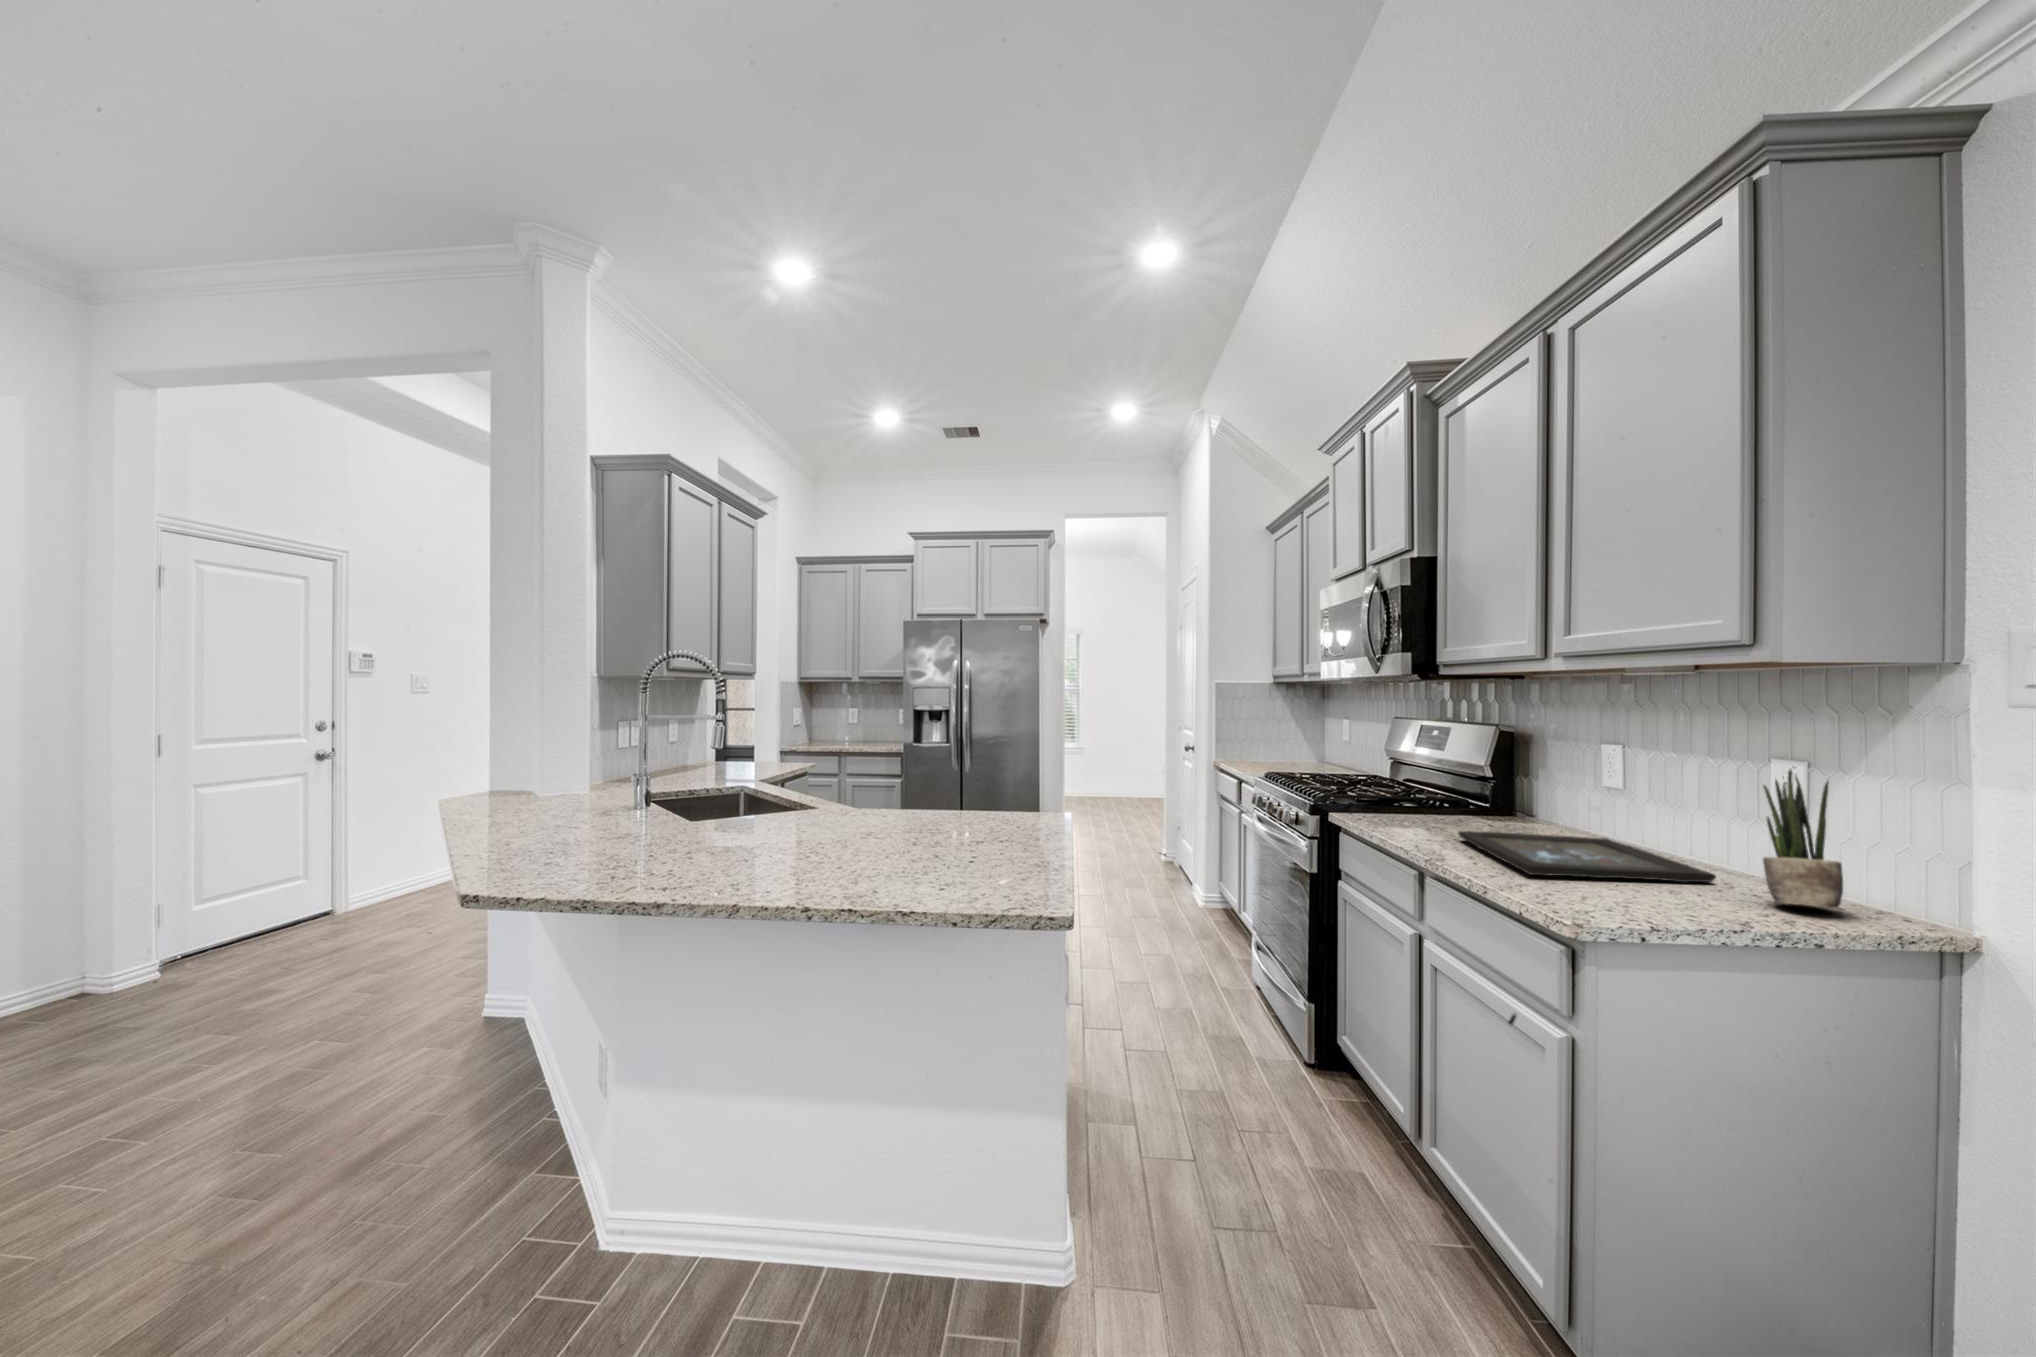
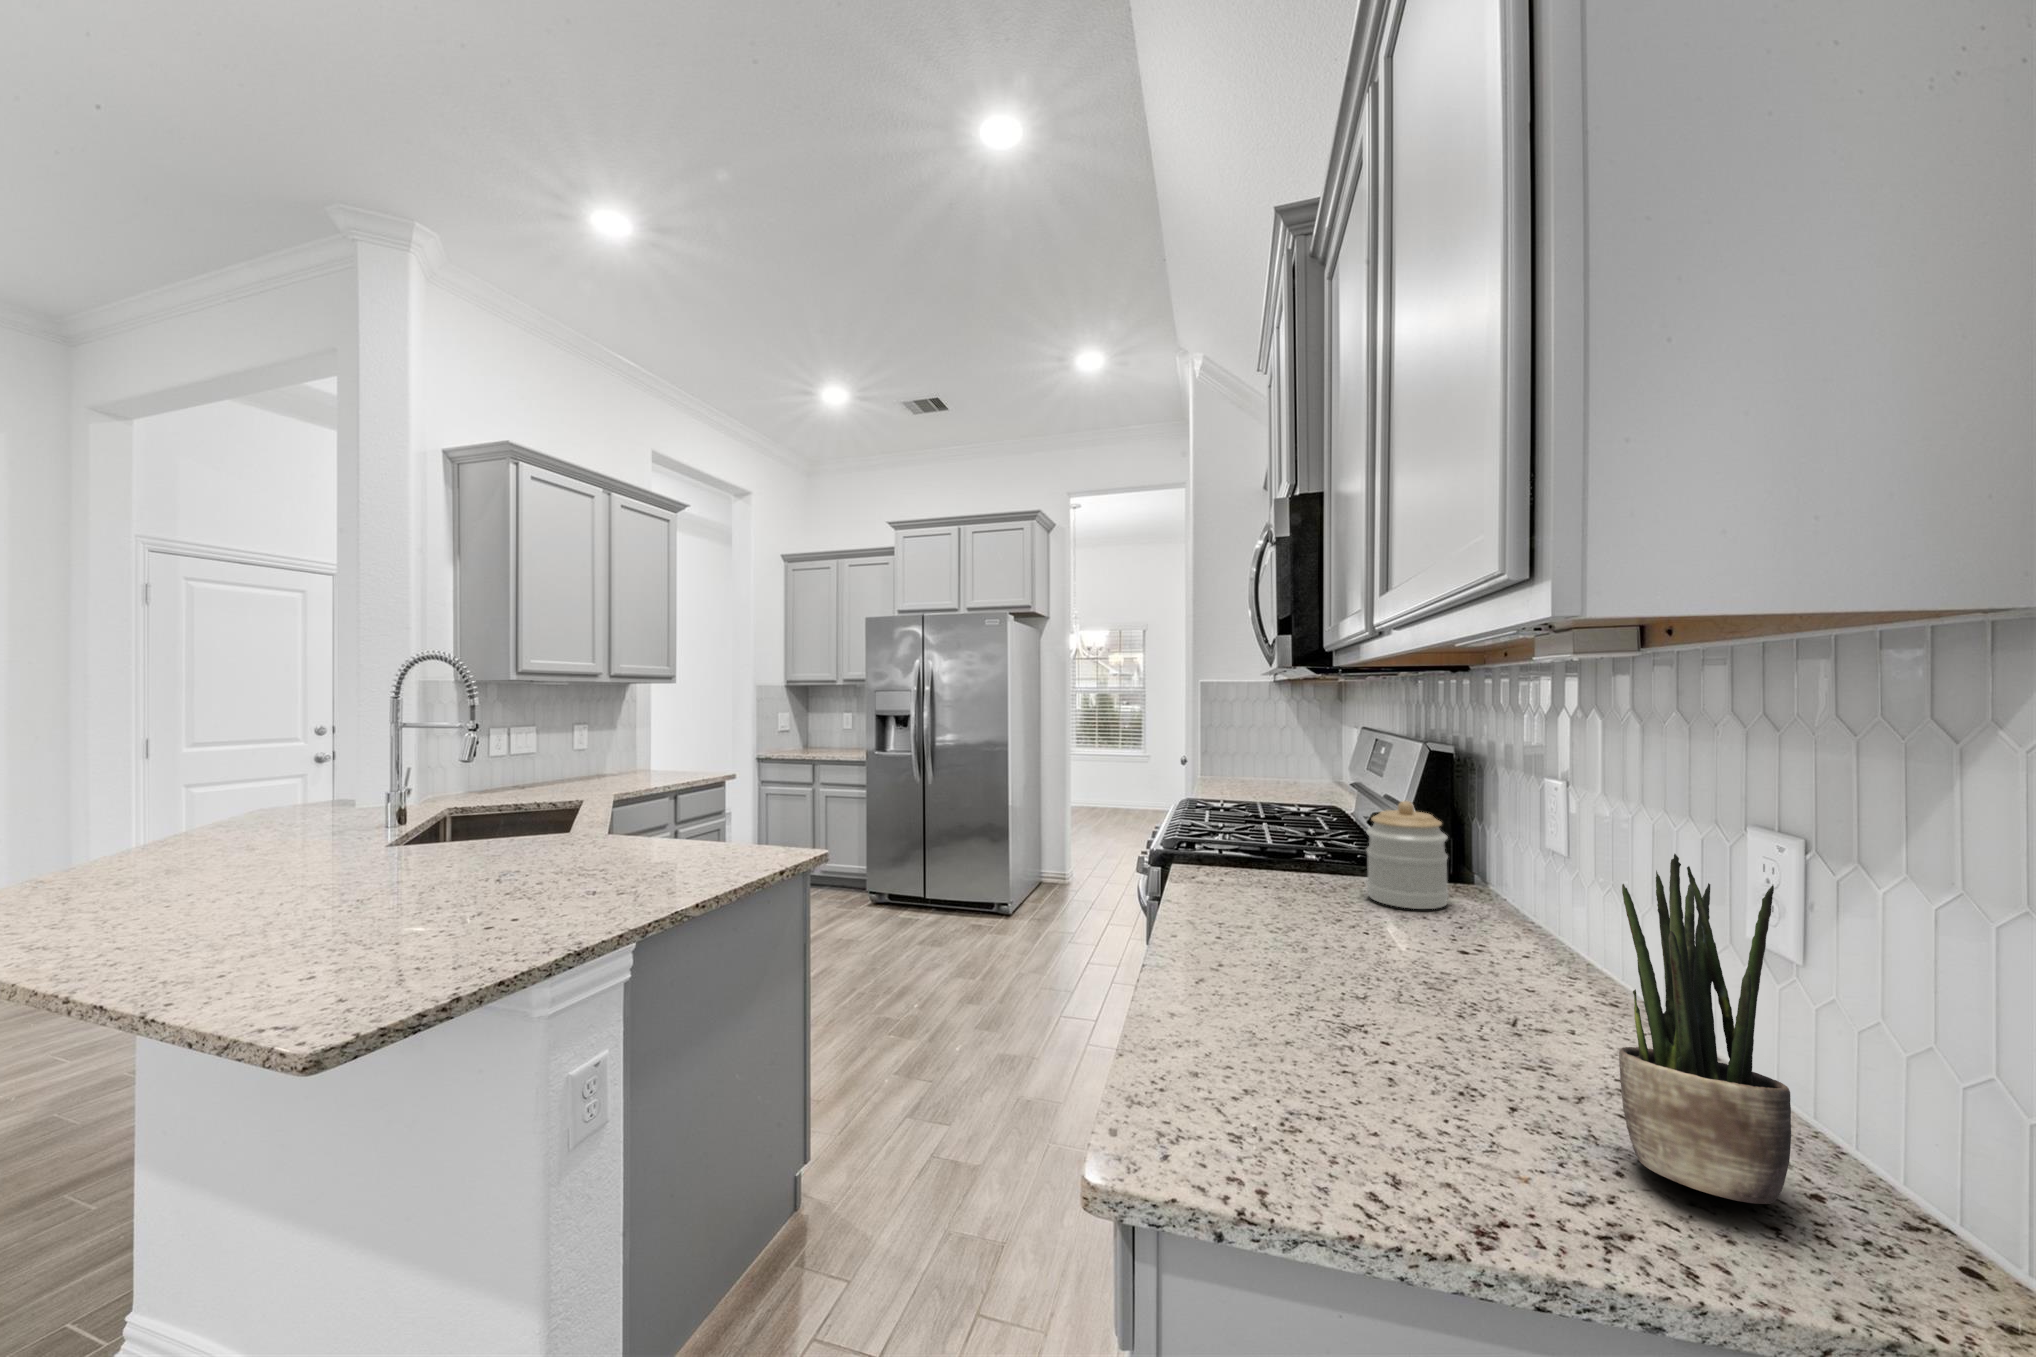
jar: none [1494,763,1549,829] -> present [1366,801,1448,909]
tray: present [1458,831,1716,883] -> none [1226,910,1581,1068]

